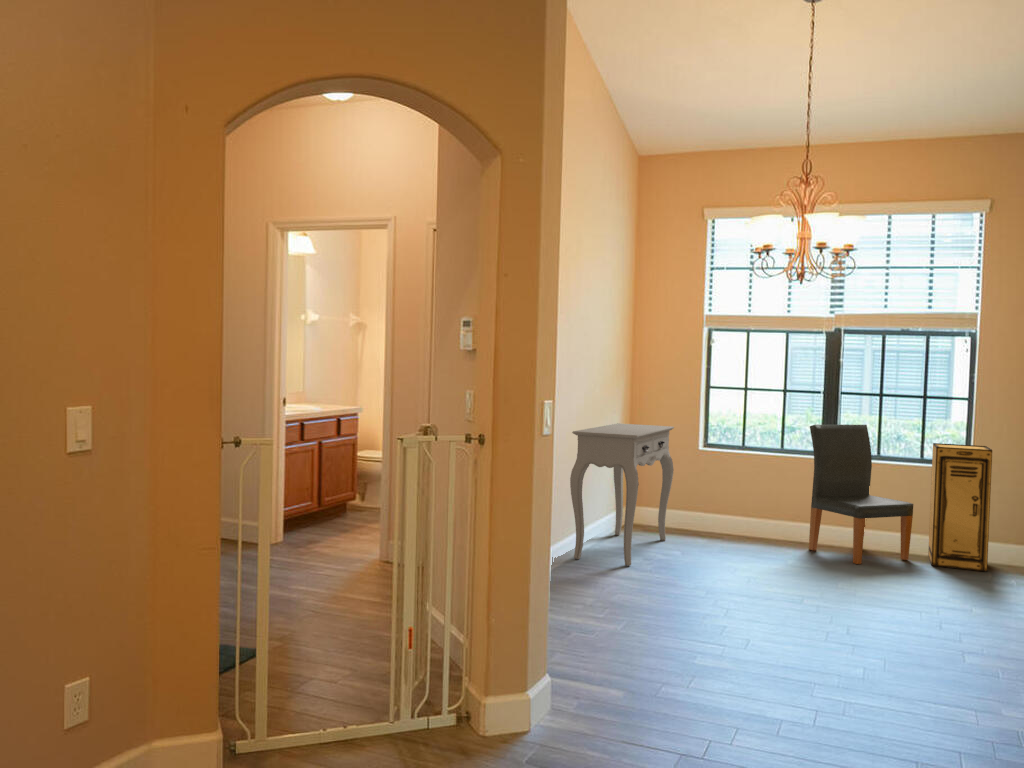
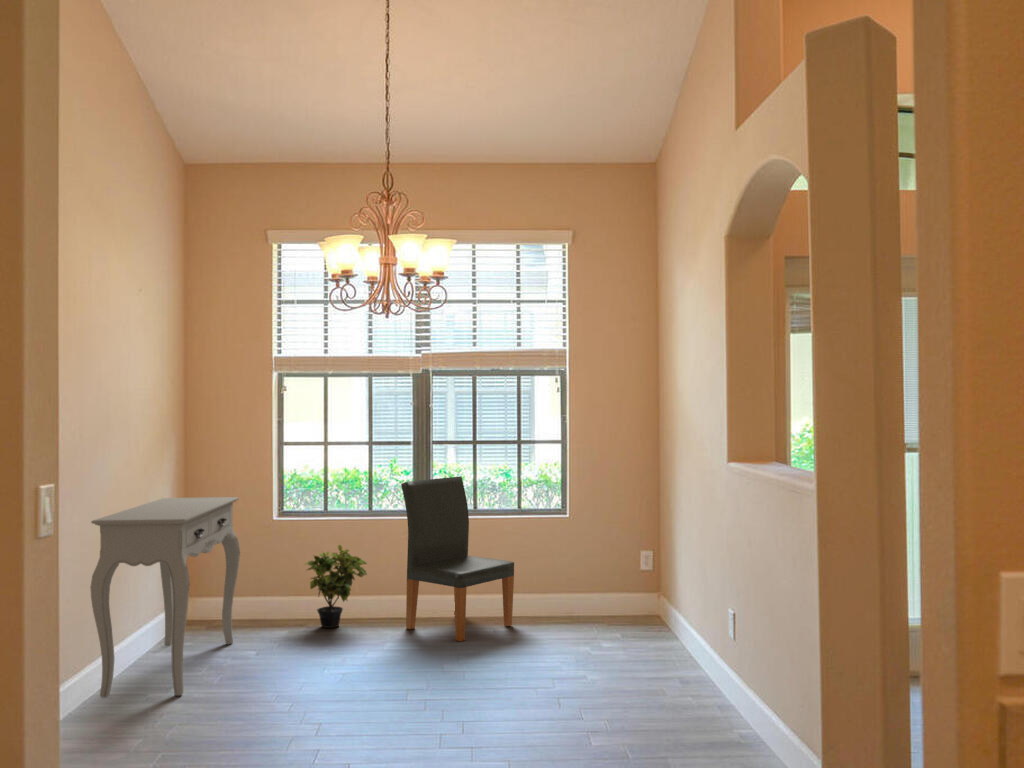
storage cabinet: present [928,443,992,572] -> none [529,491,589,630]
potted plant: none [724,473,777,541] -> present [306,545,367,628]

